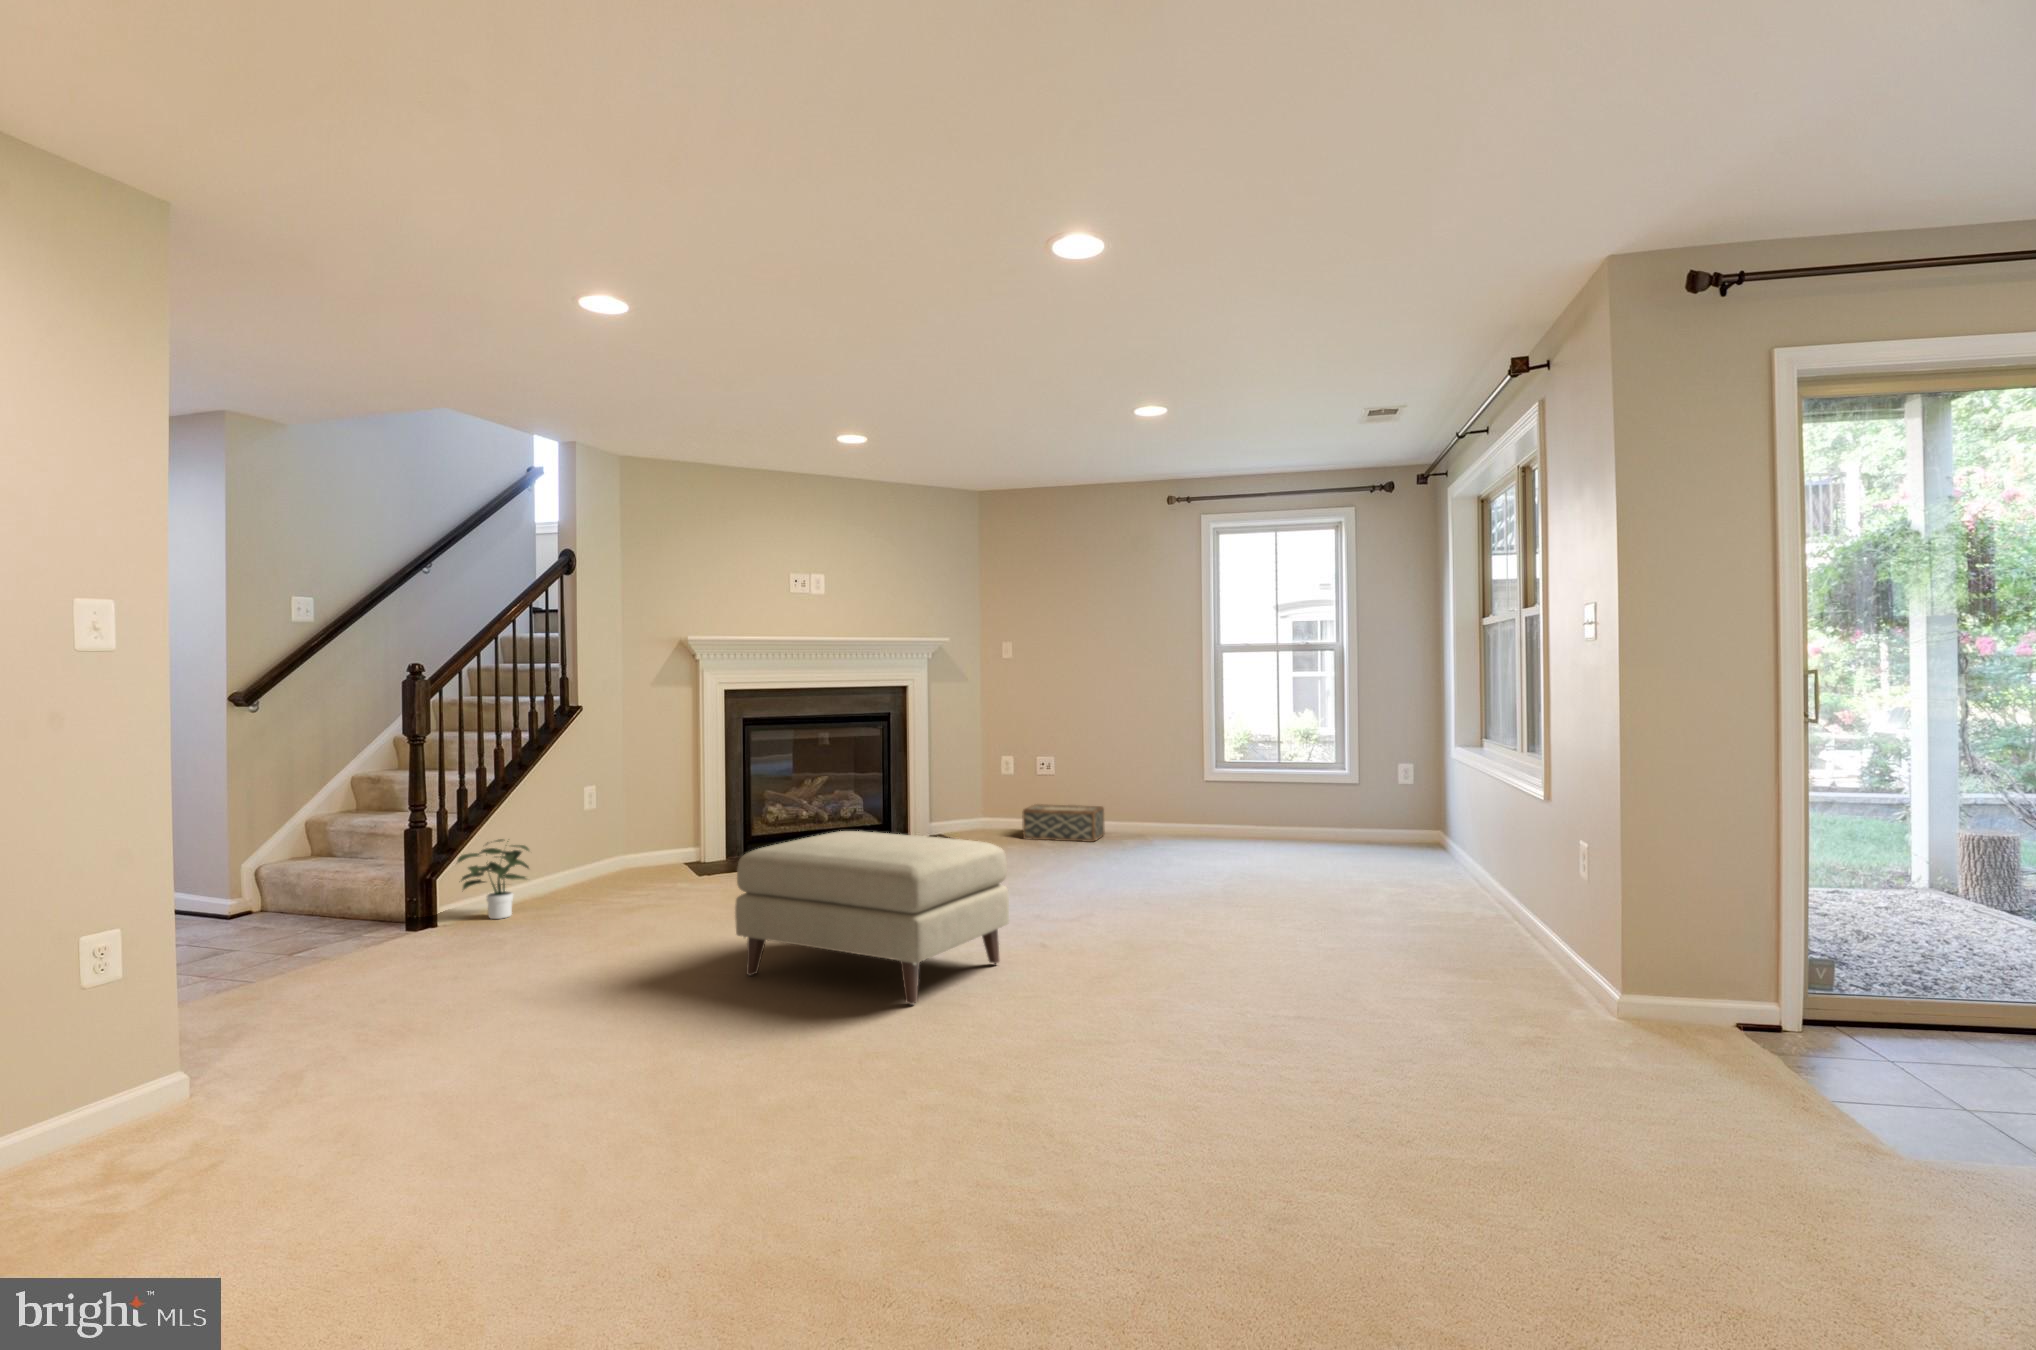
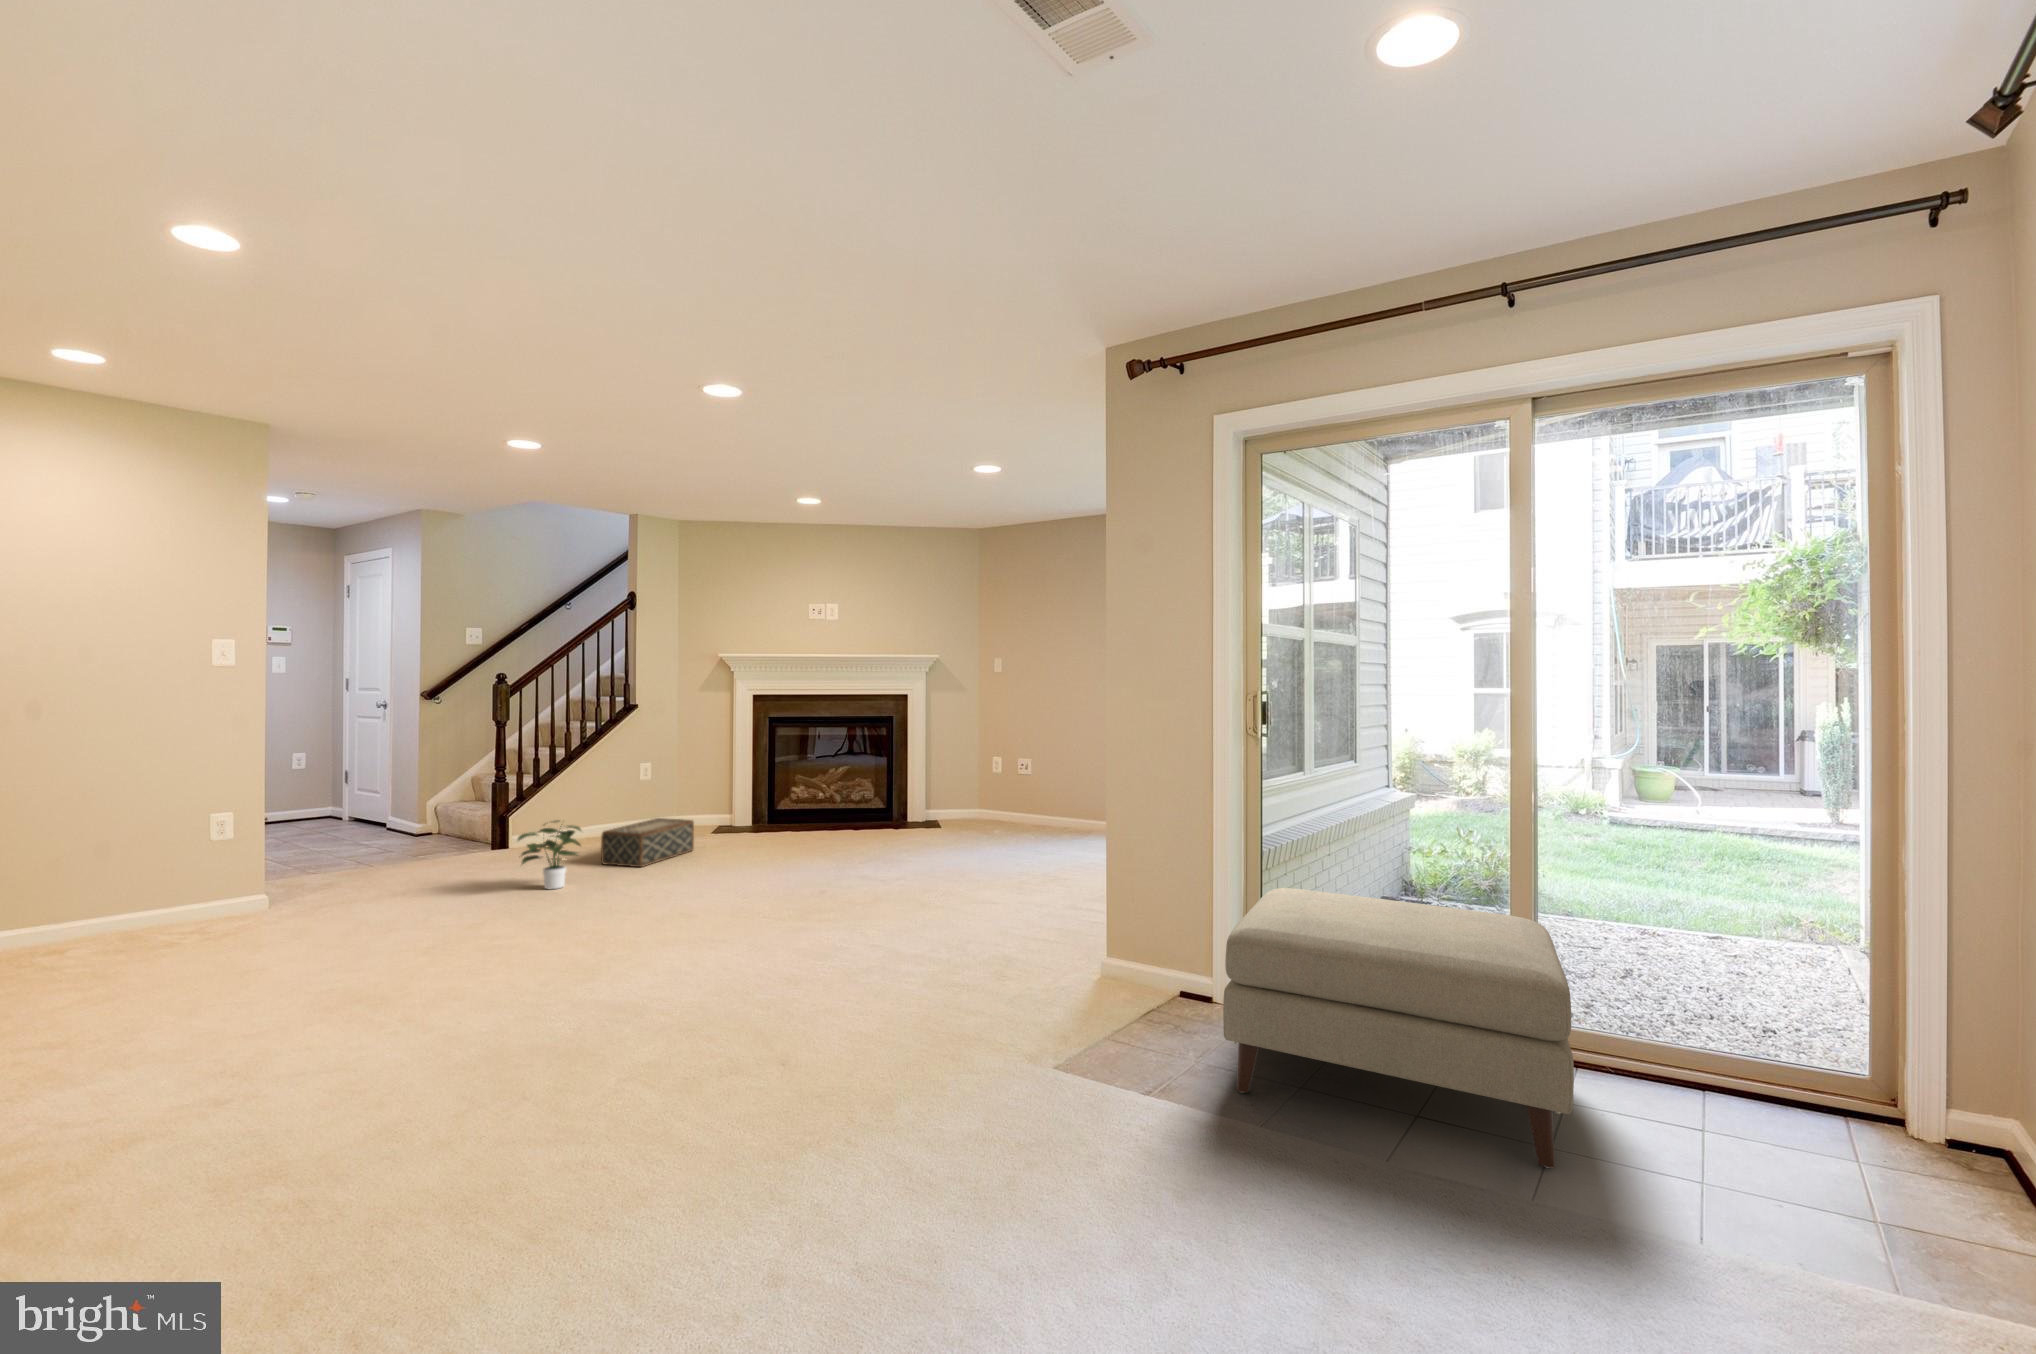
woven basket: present [1022,804,1105,842] -> present [601,818,694,867]
ottoman: present [735,831,1009,1005] -> present [1223,888,1574,1168]

